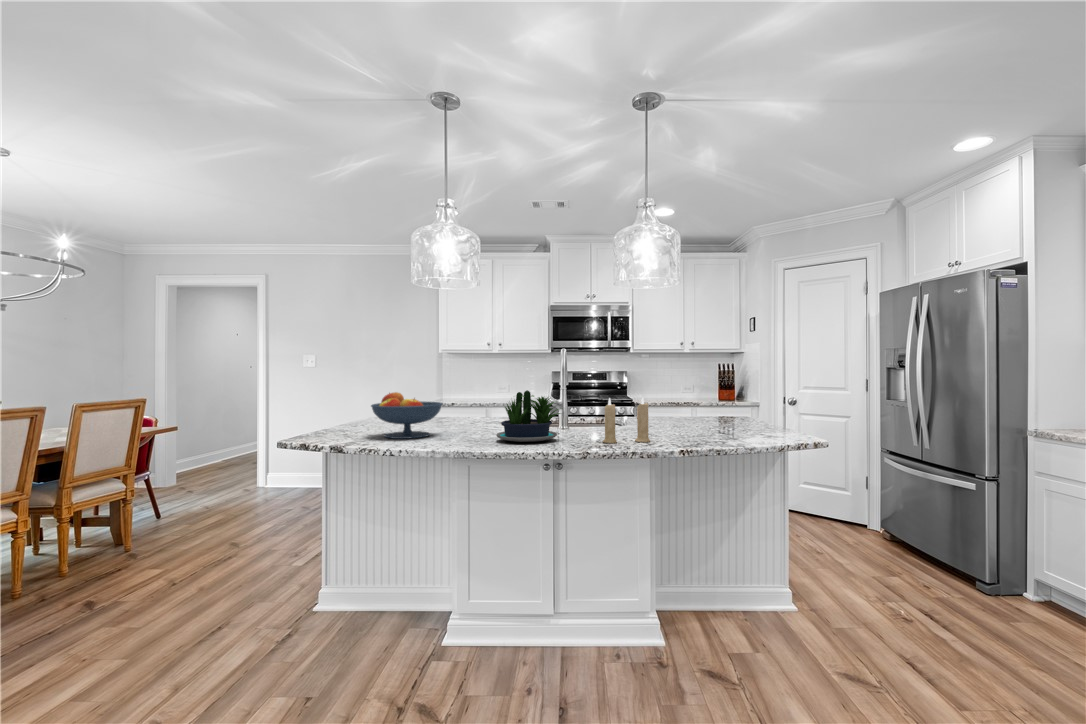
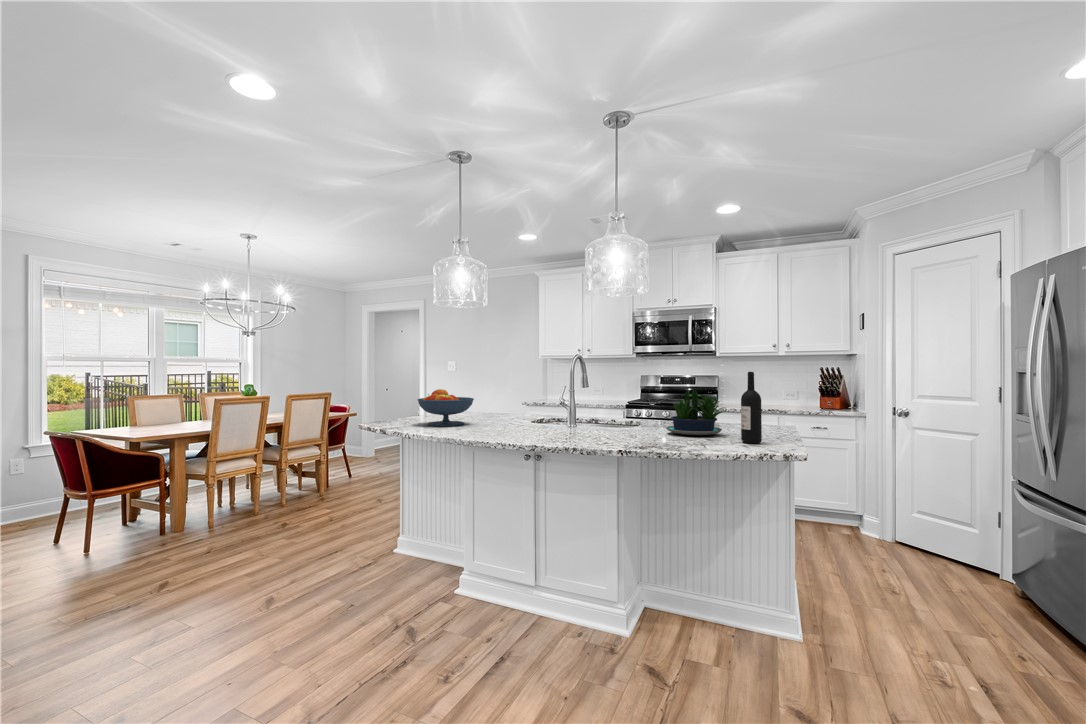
wine bottle: none [759,367,779,436] -> present [741,372,762,443]
potted plant: present [496,390,560,442] -> present [666,390,722,435]
candle: present [603,398,650,443] -> none [570,397,615,440]

